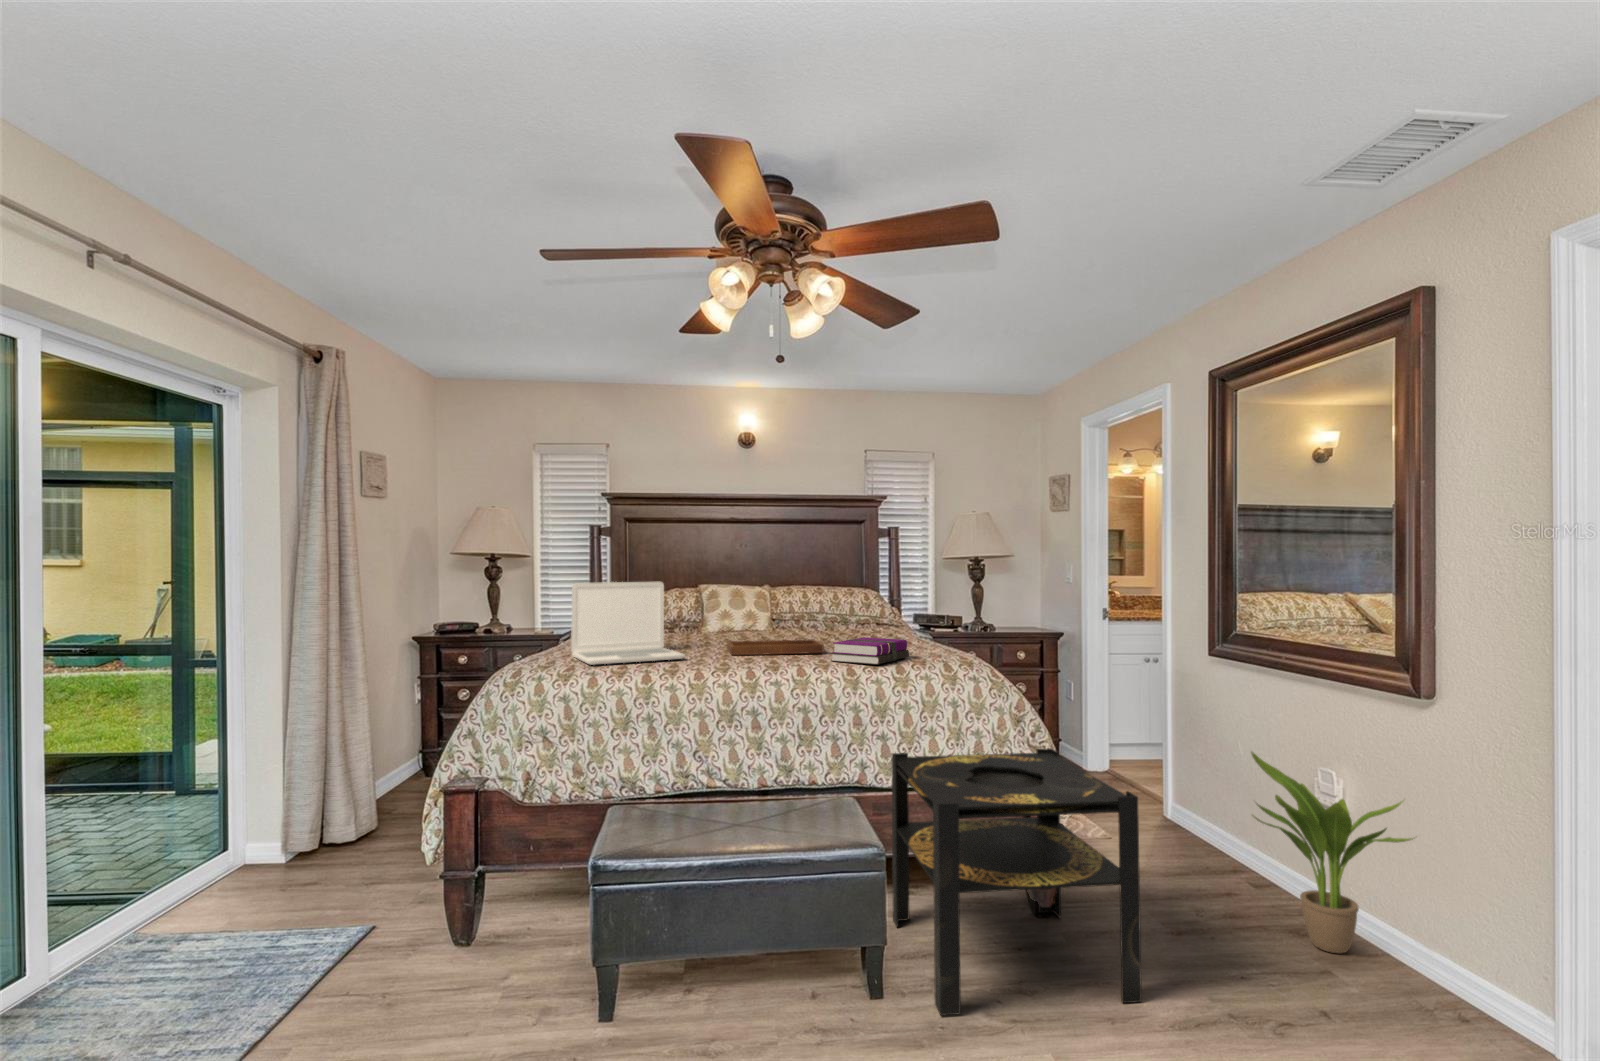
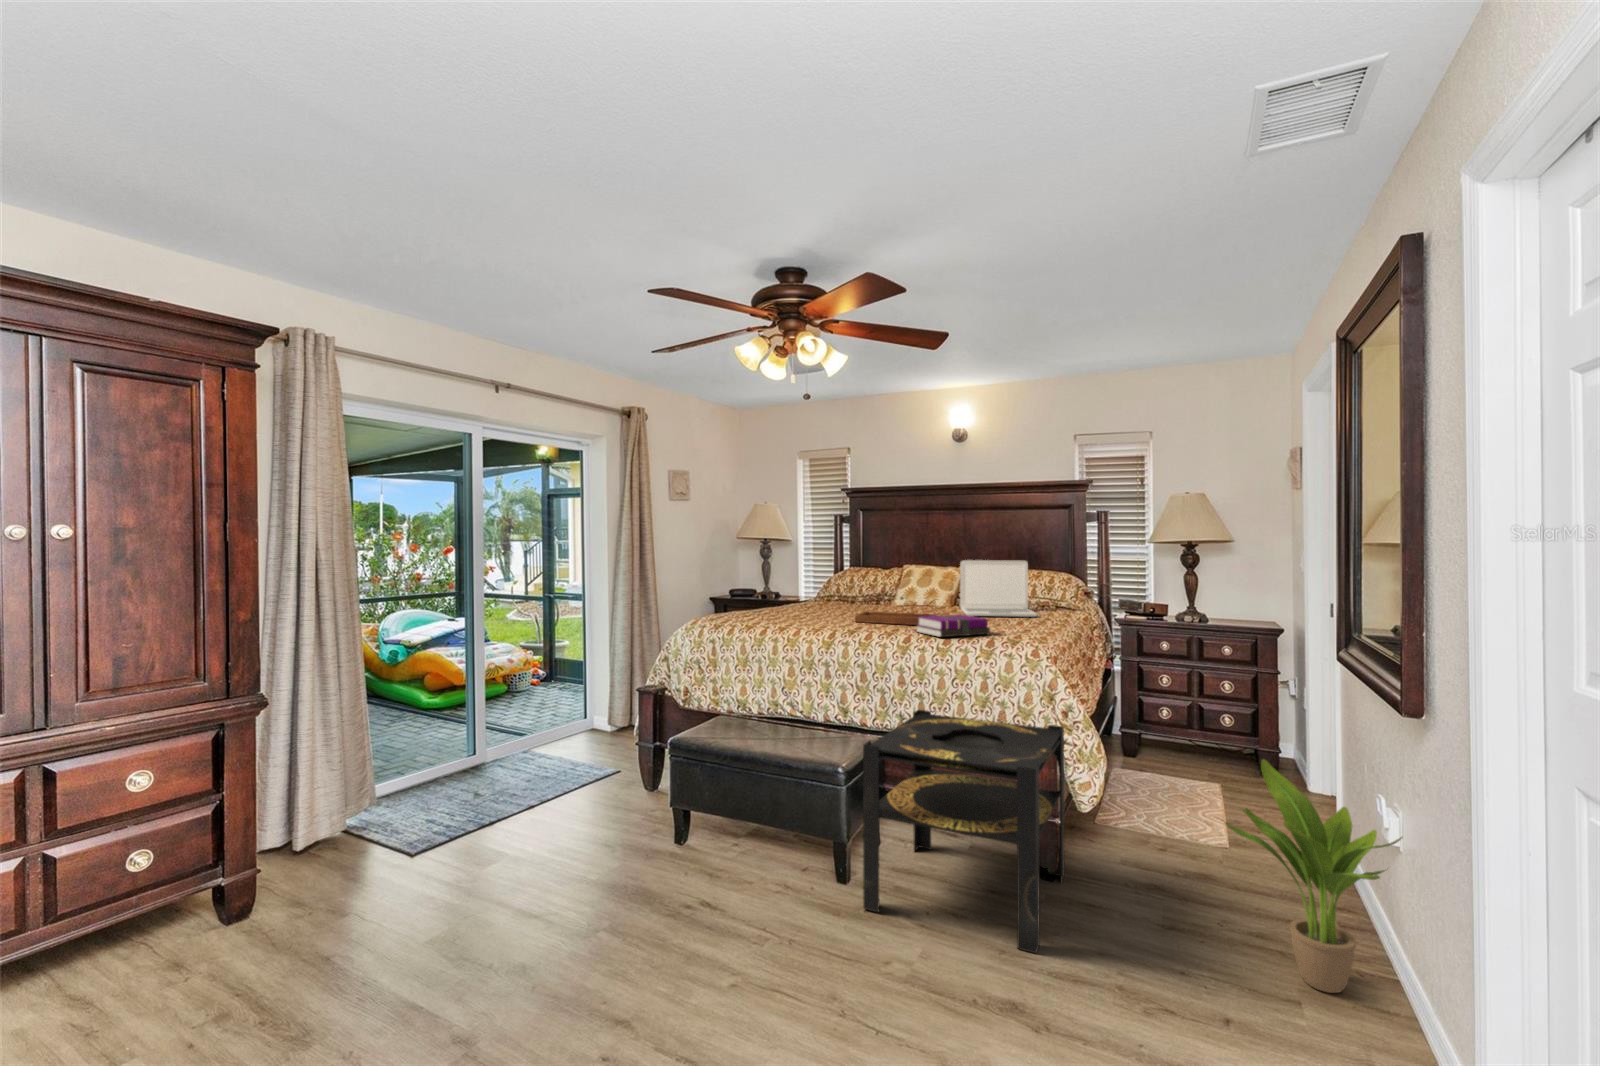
laptop: present [571,582,685,665] -> present [960,560,1037,617]

